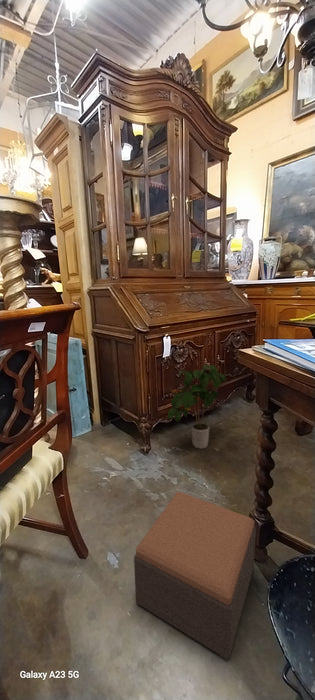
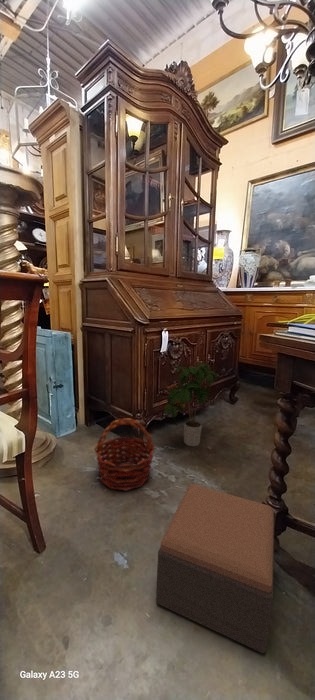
basket: none [99,424,156,493] -> present [94,418,155,490]

